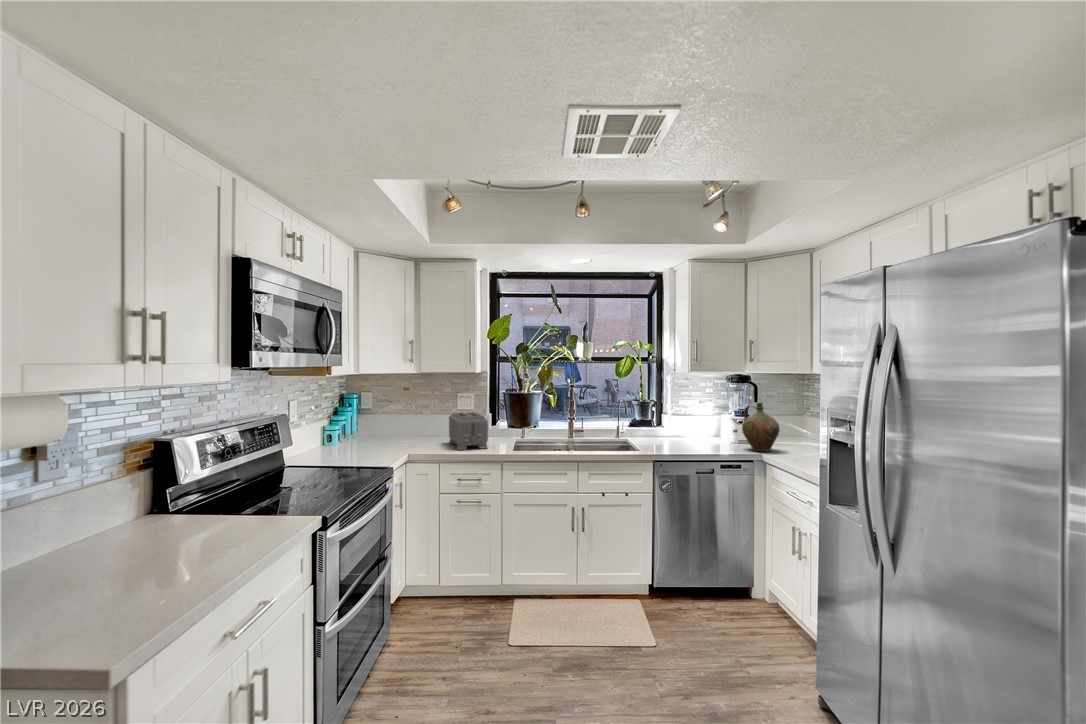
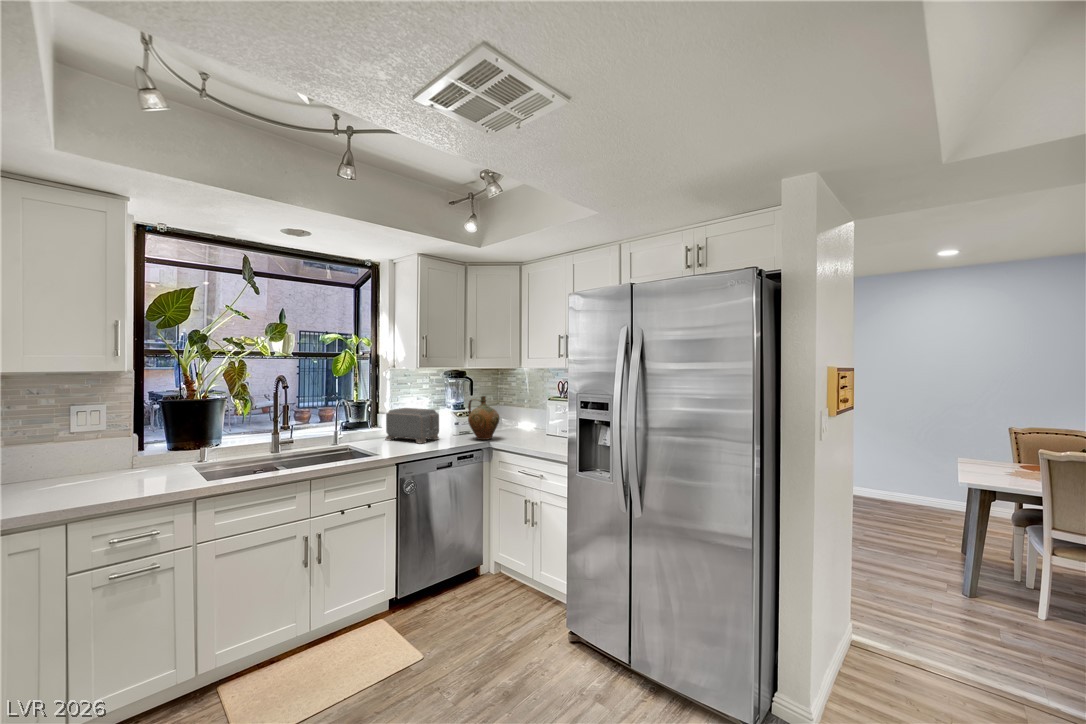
toaster: present [449,412,488,450] -> present [385,408,439,444]

